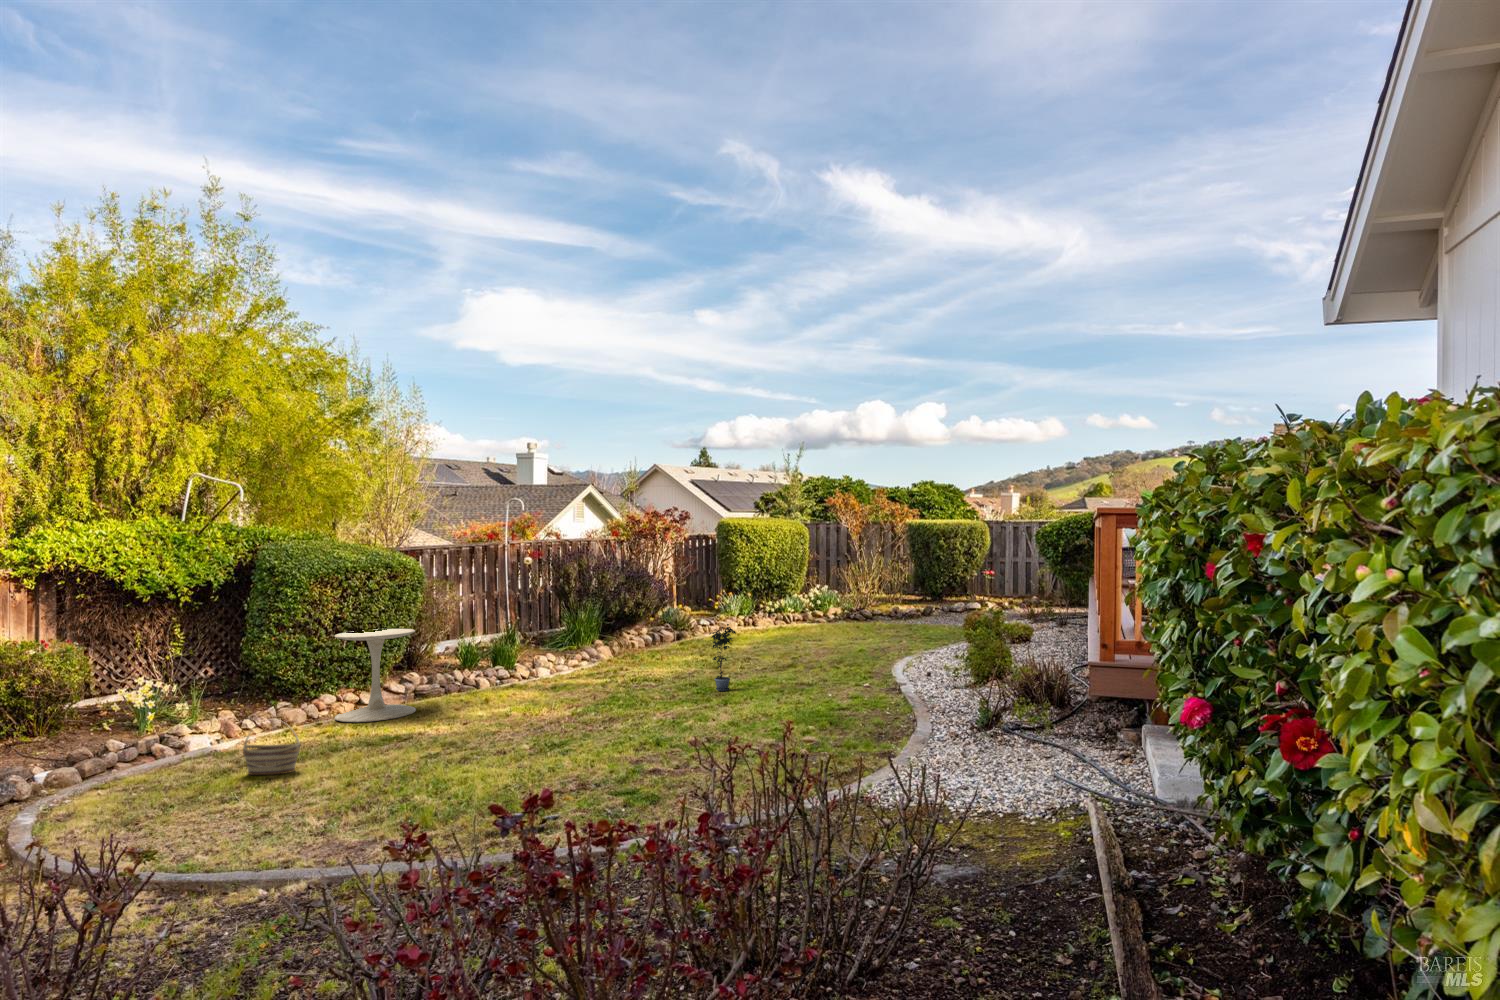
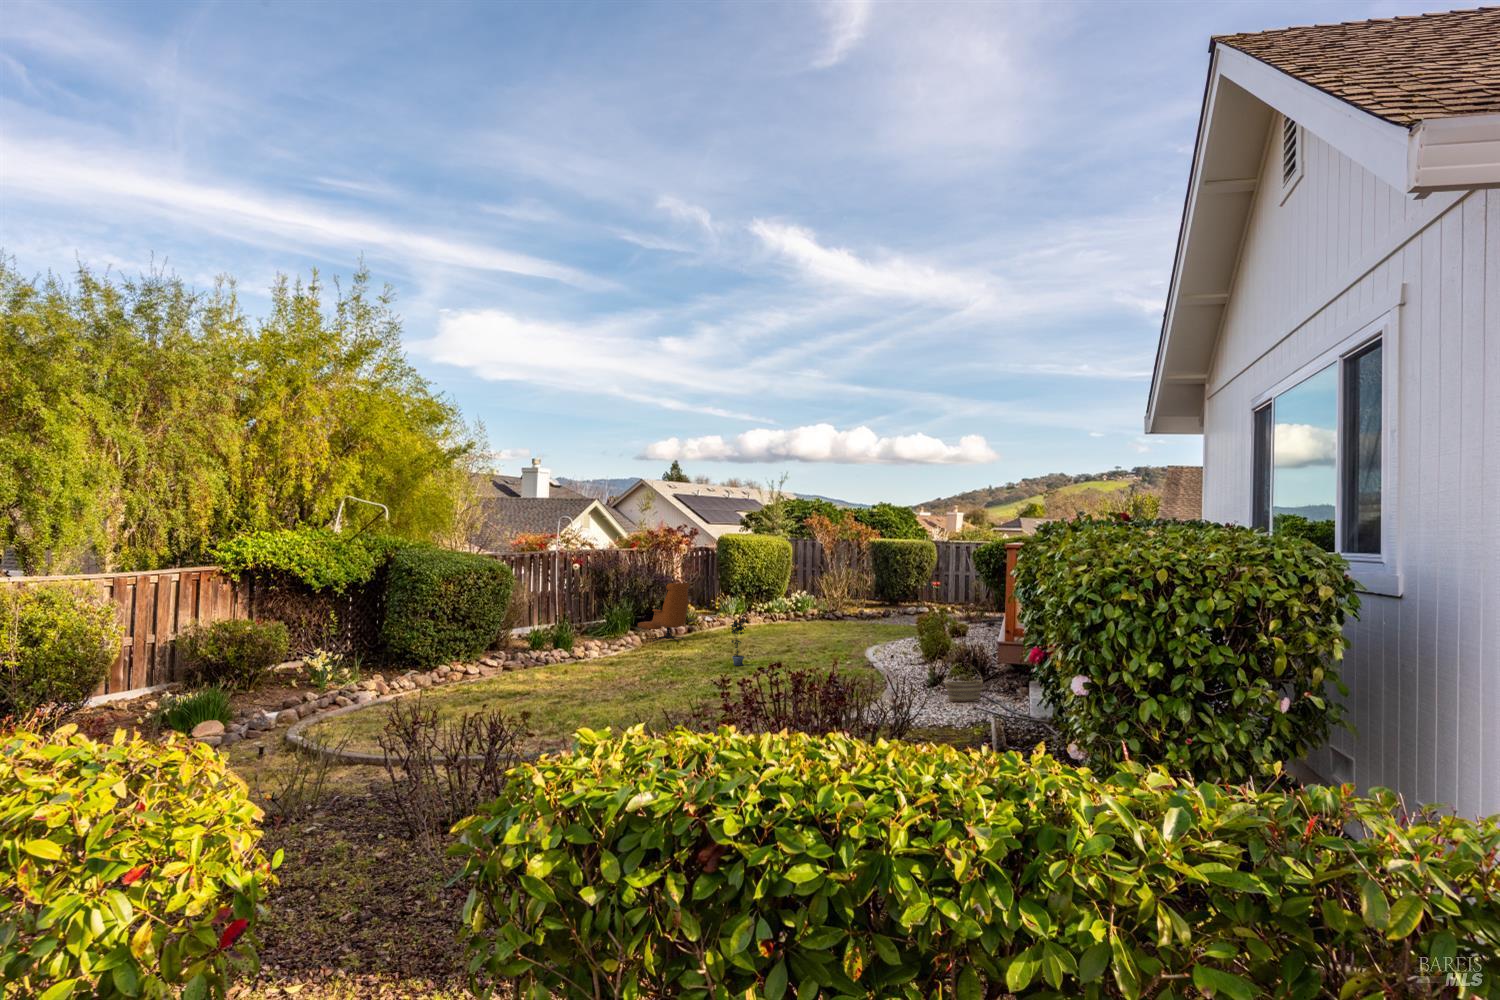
lounge chair: none [610,579,672,655] -> present [638,583,689,642]
pedestal table: present [334,629,416,722] -> none [452,617,511,684]
basket: present [243,720,300,775] -> present [945,677,983,702]

